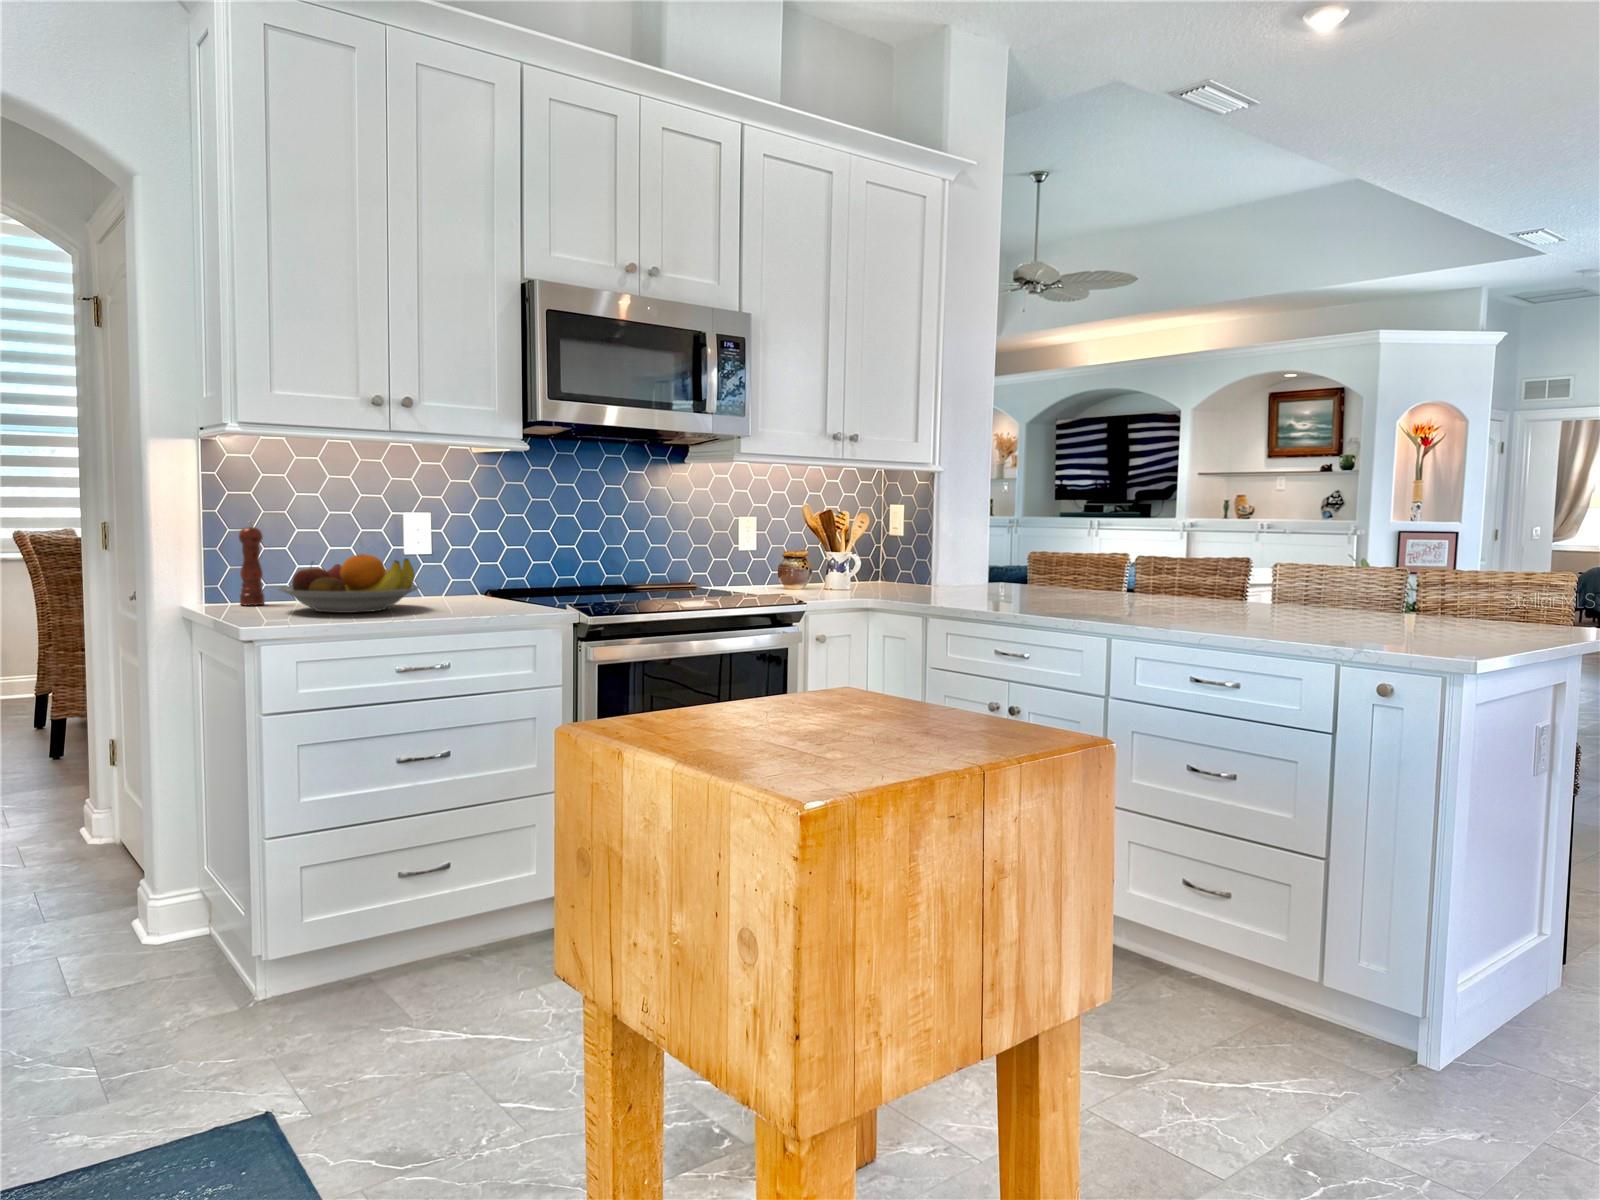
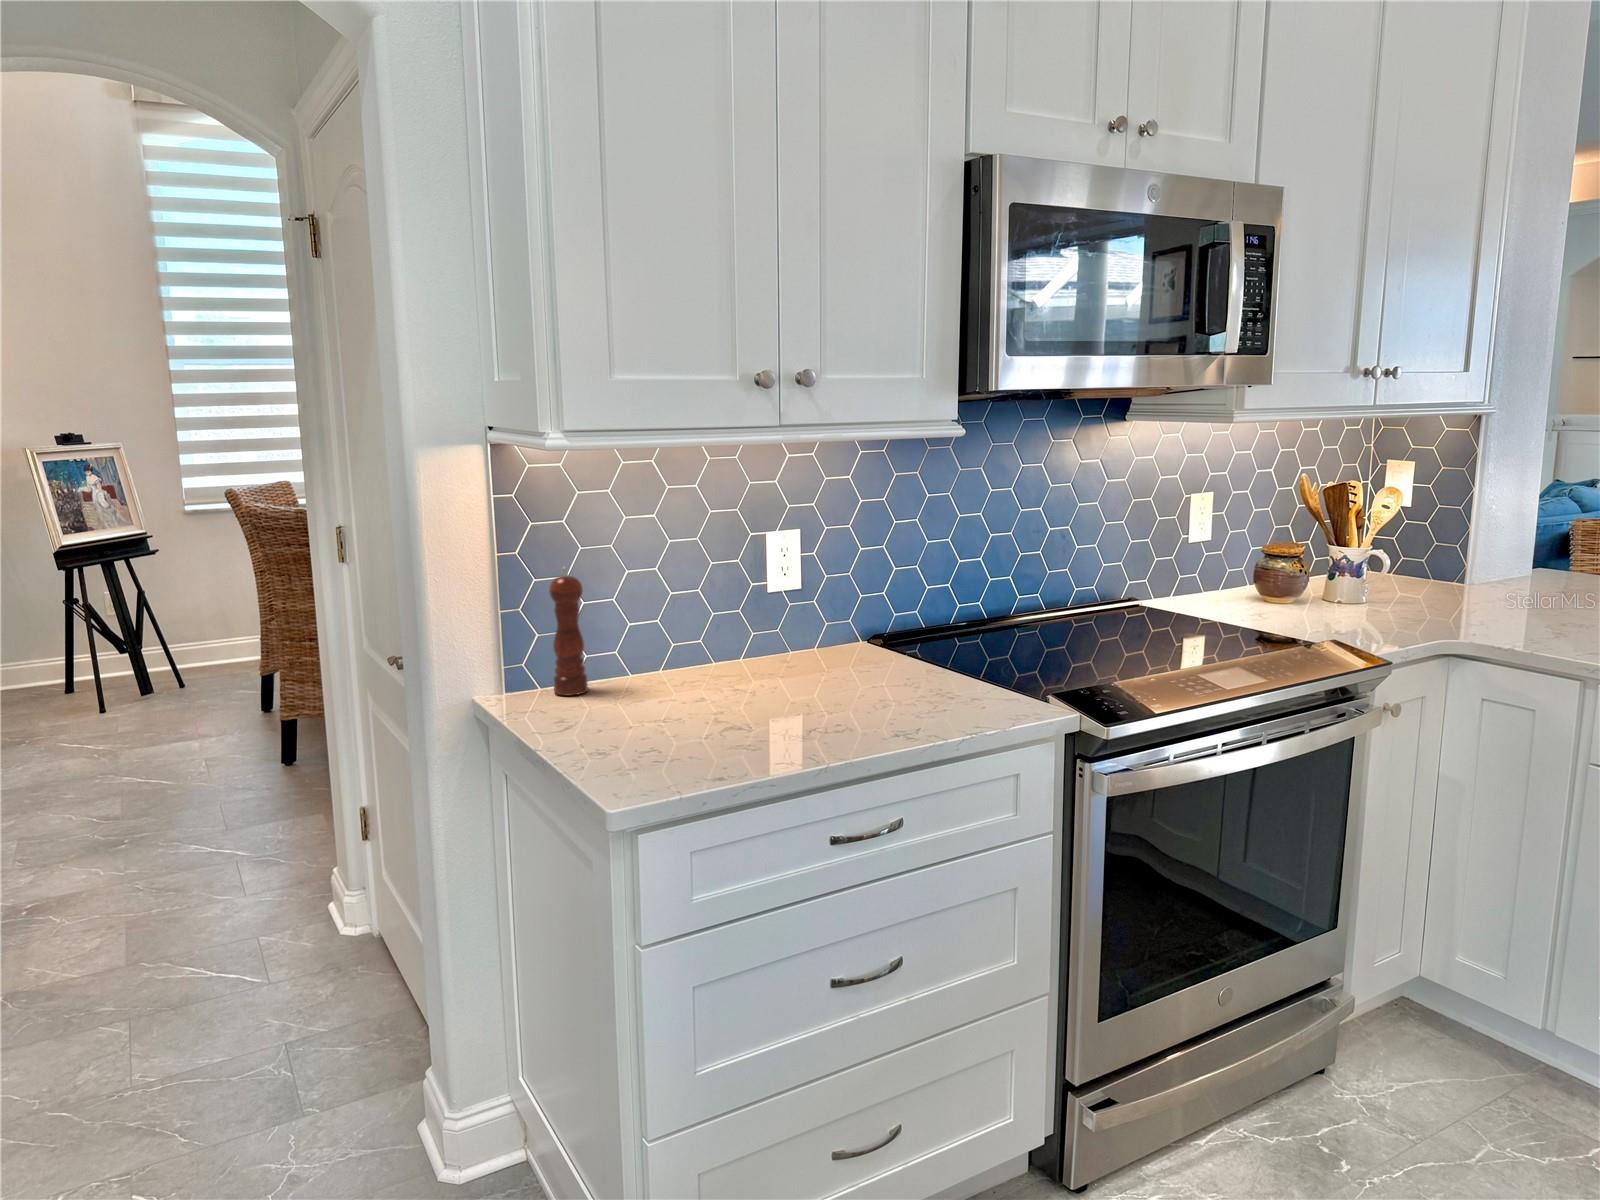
fruit bowl: present [278,554,419,613] -> none [621,629,829,727]

